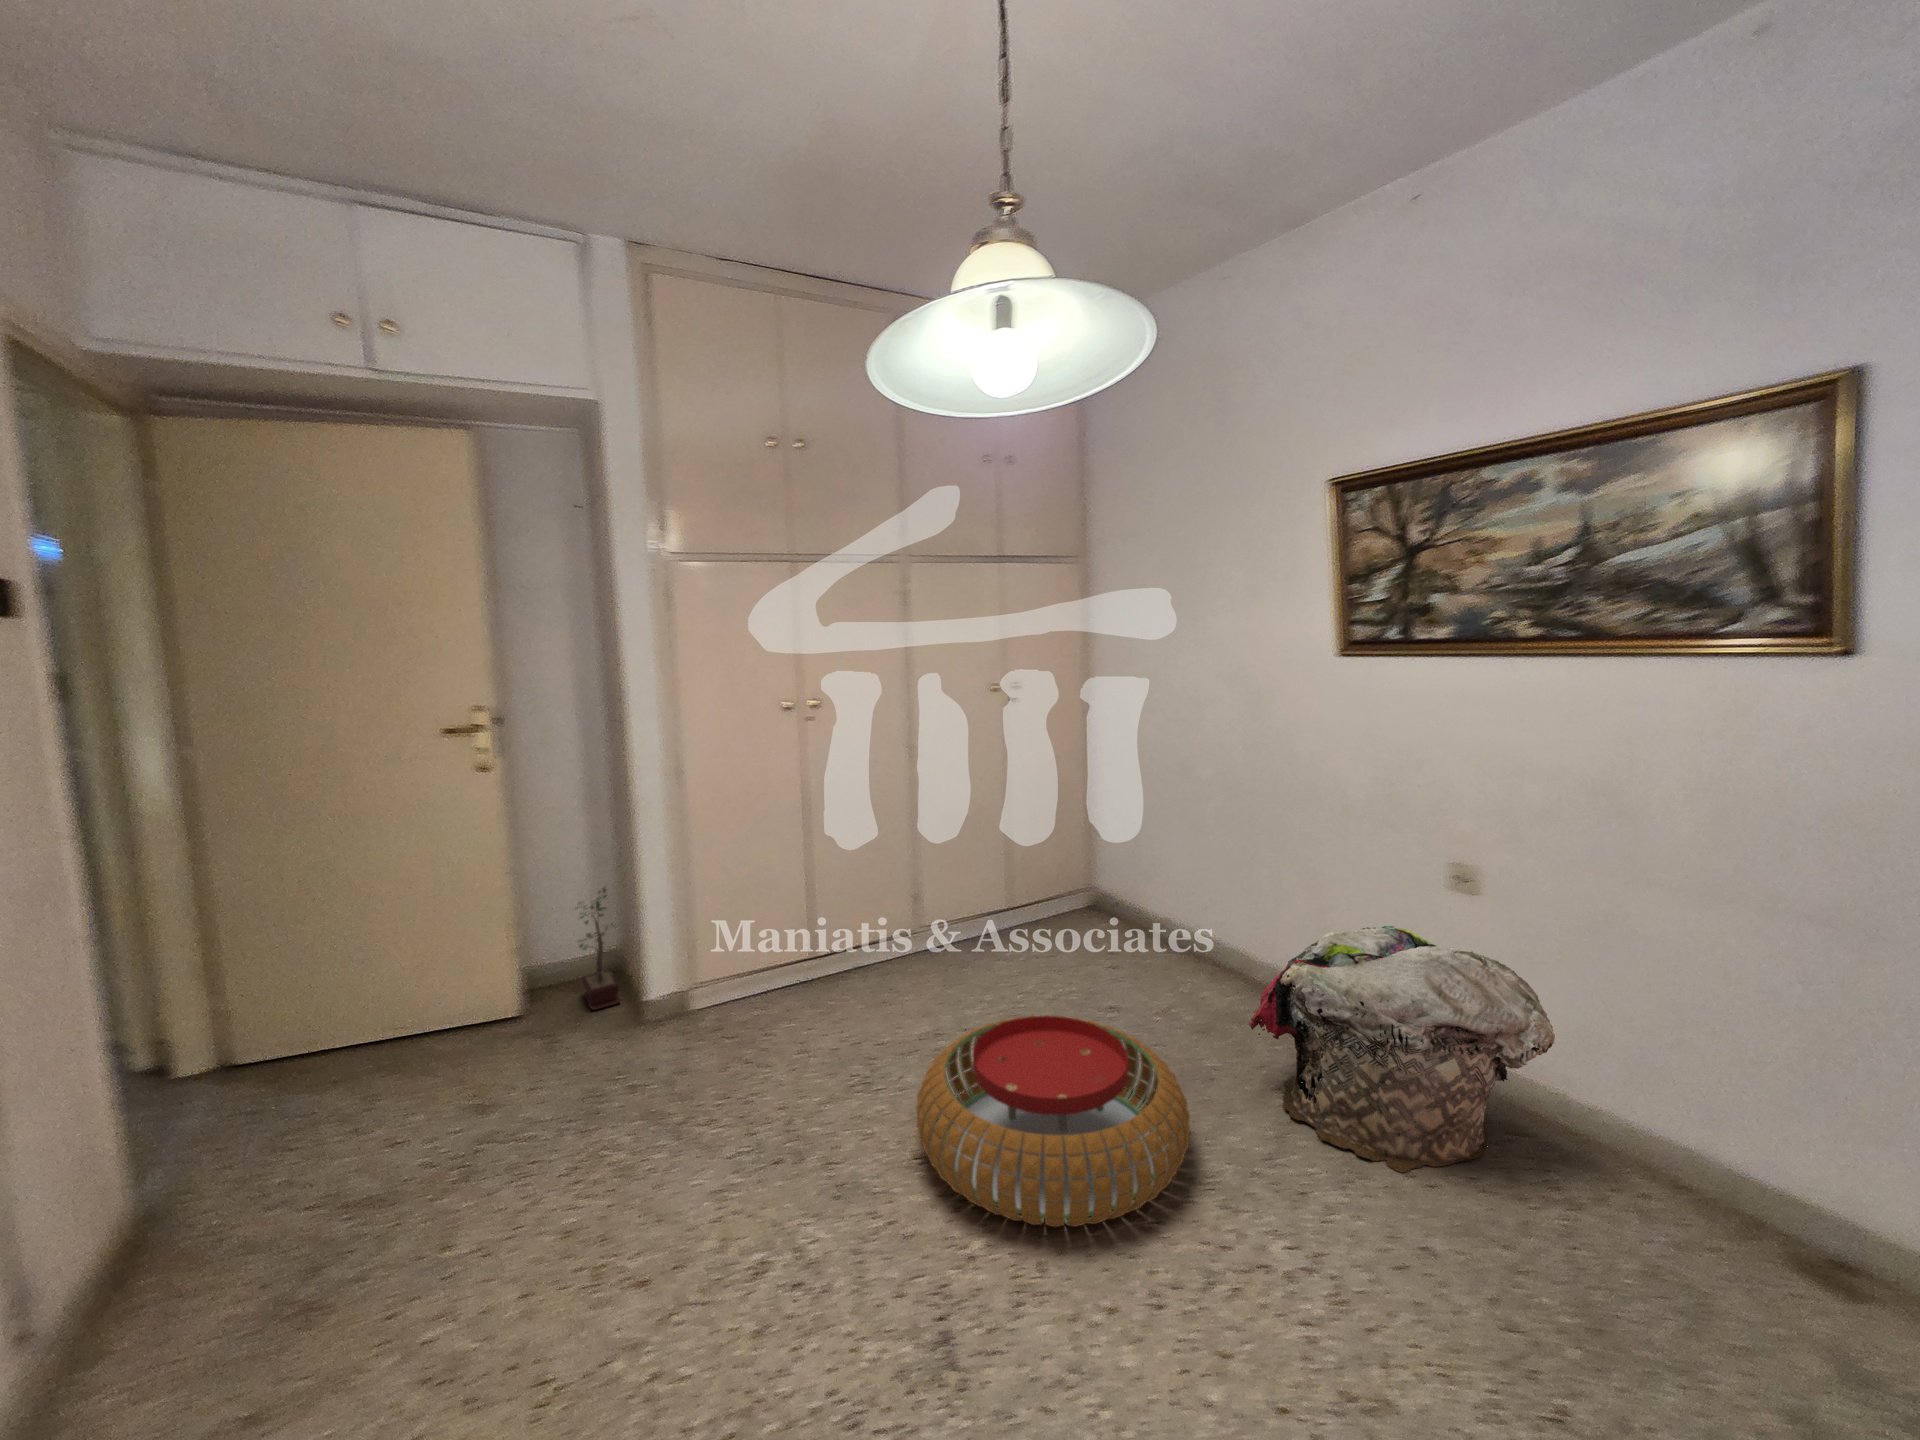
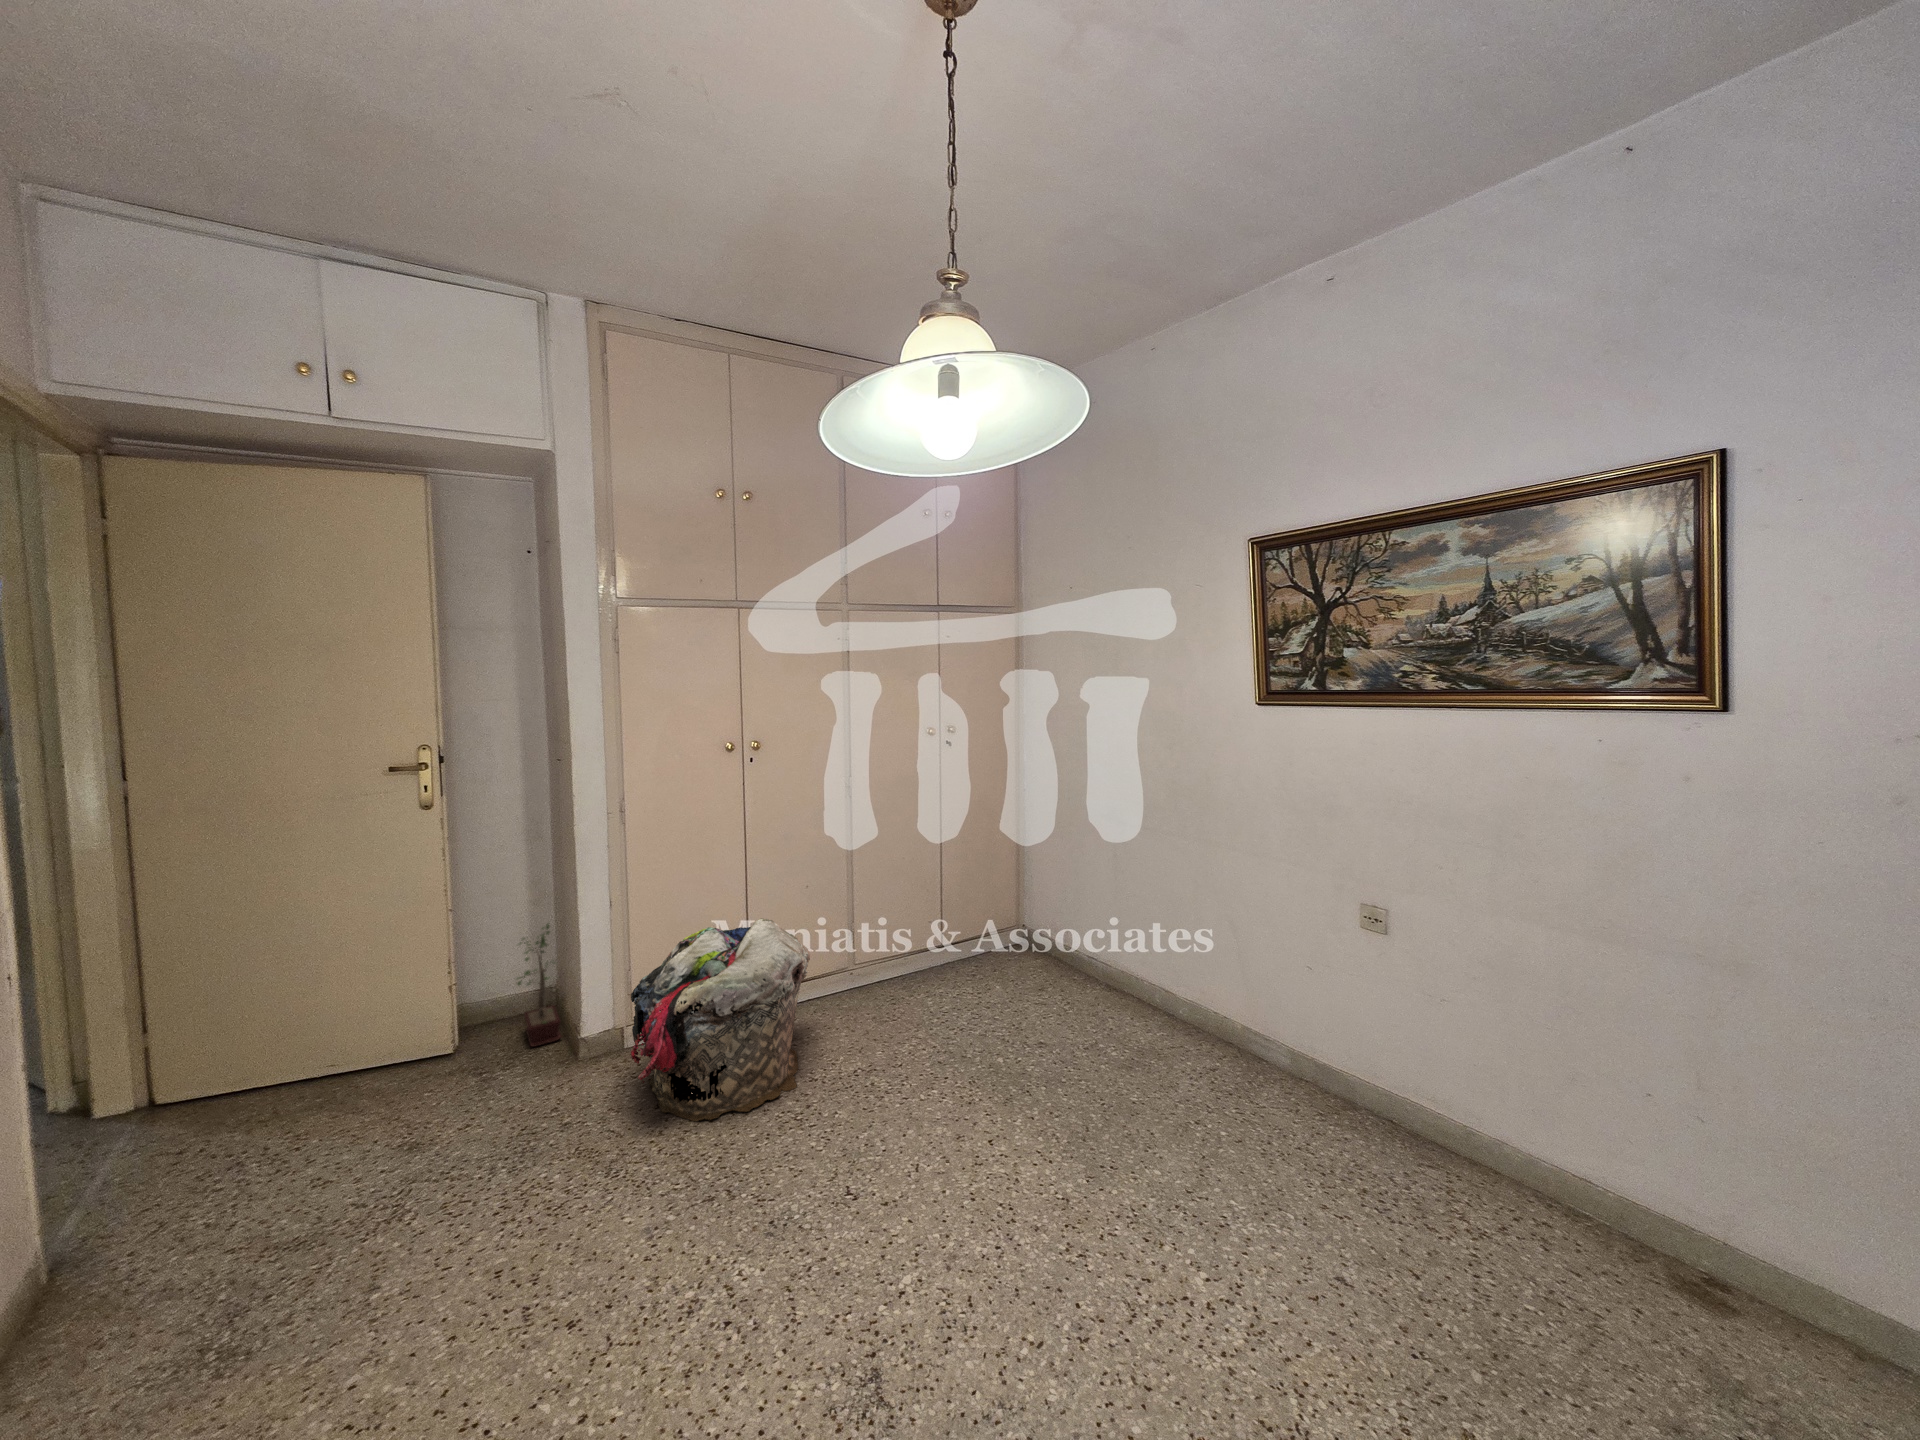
laundry basket: present [1248,926,1555,1173] -> present [631,918,810,1122]
pouf: present [916,1015,1190,1227] -> none [832,1059,1104,1287]

